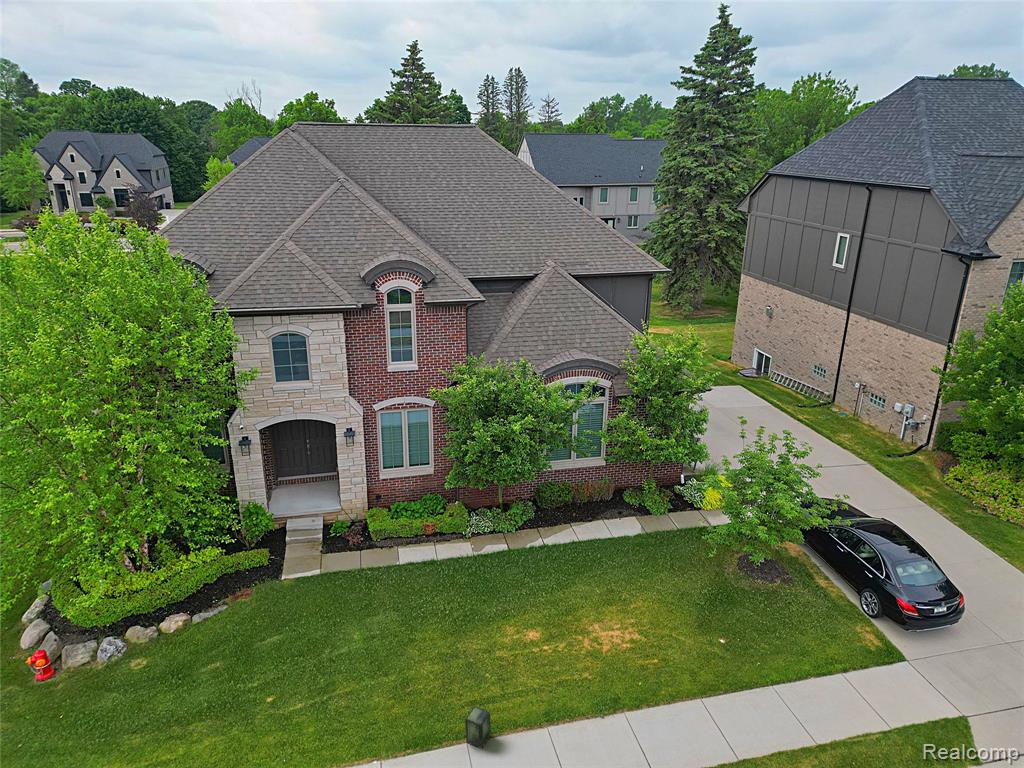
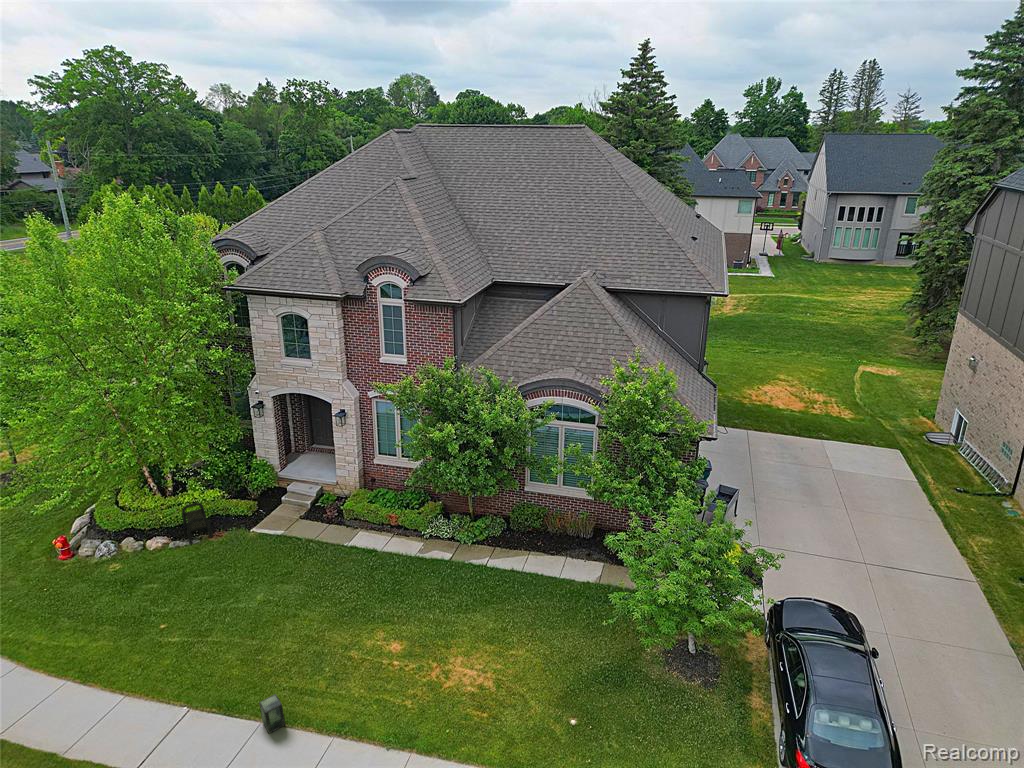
bench: none [192,563,240,611] -> present [182,503,213,544]

